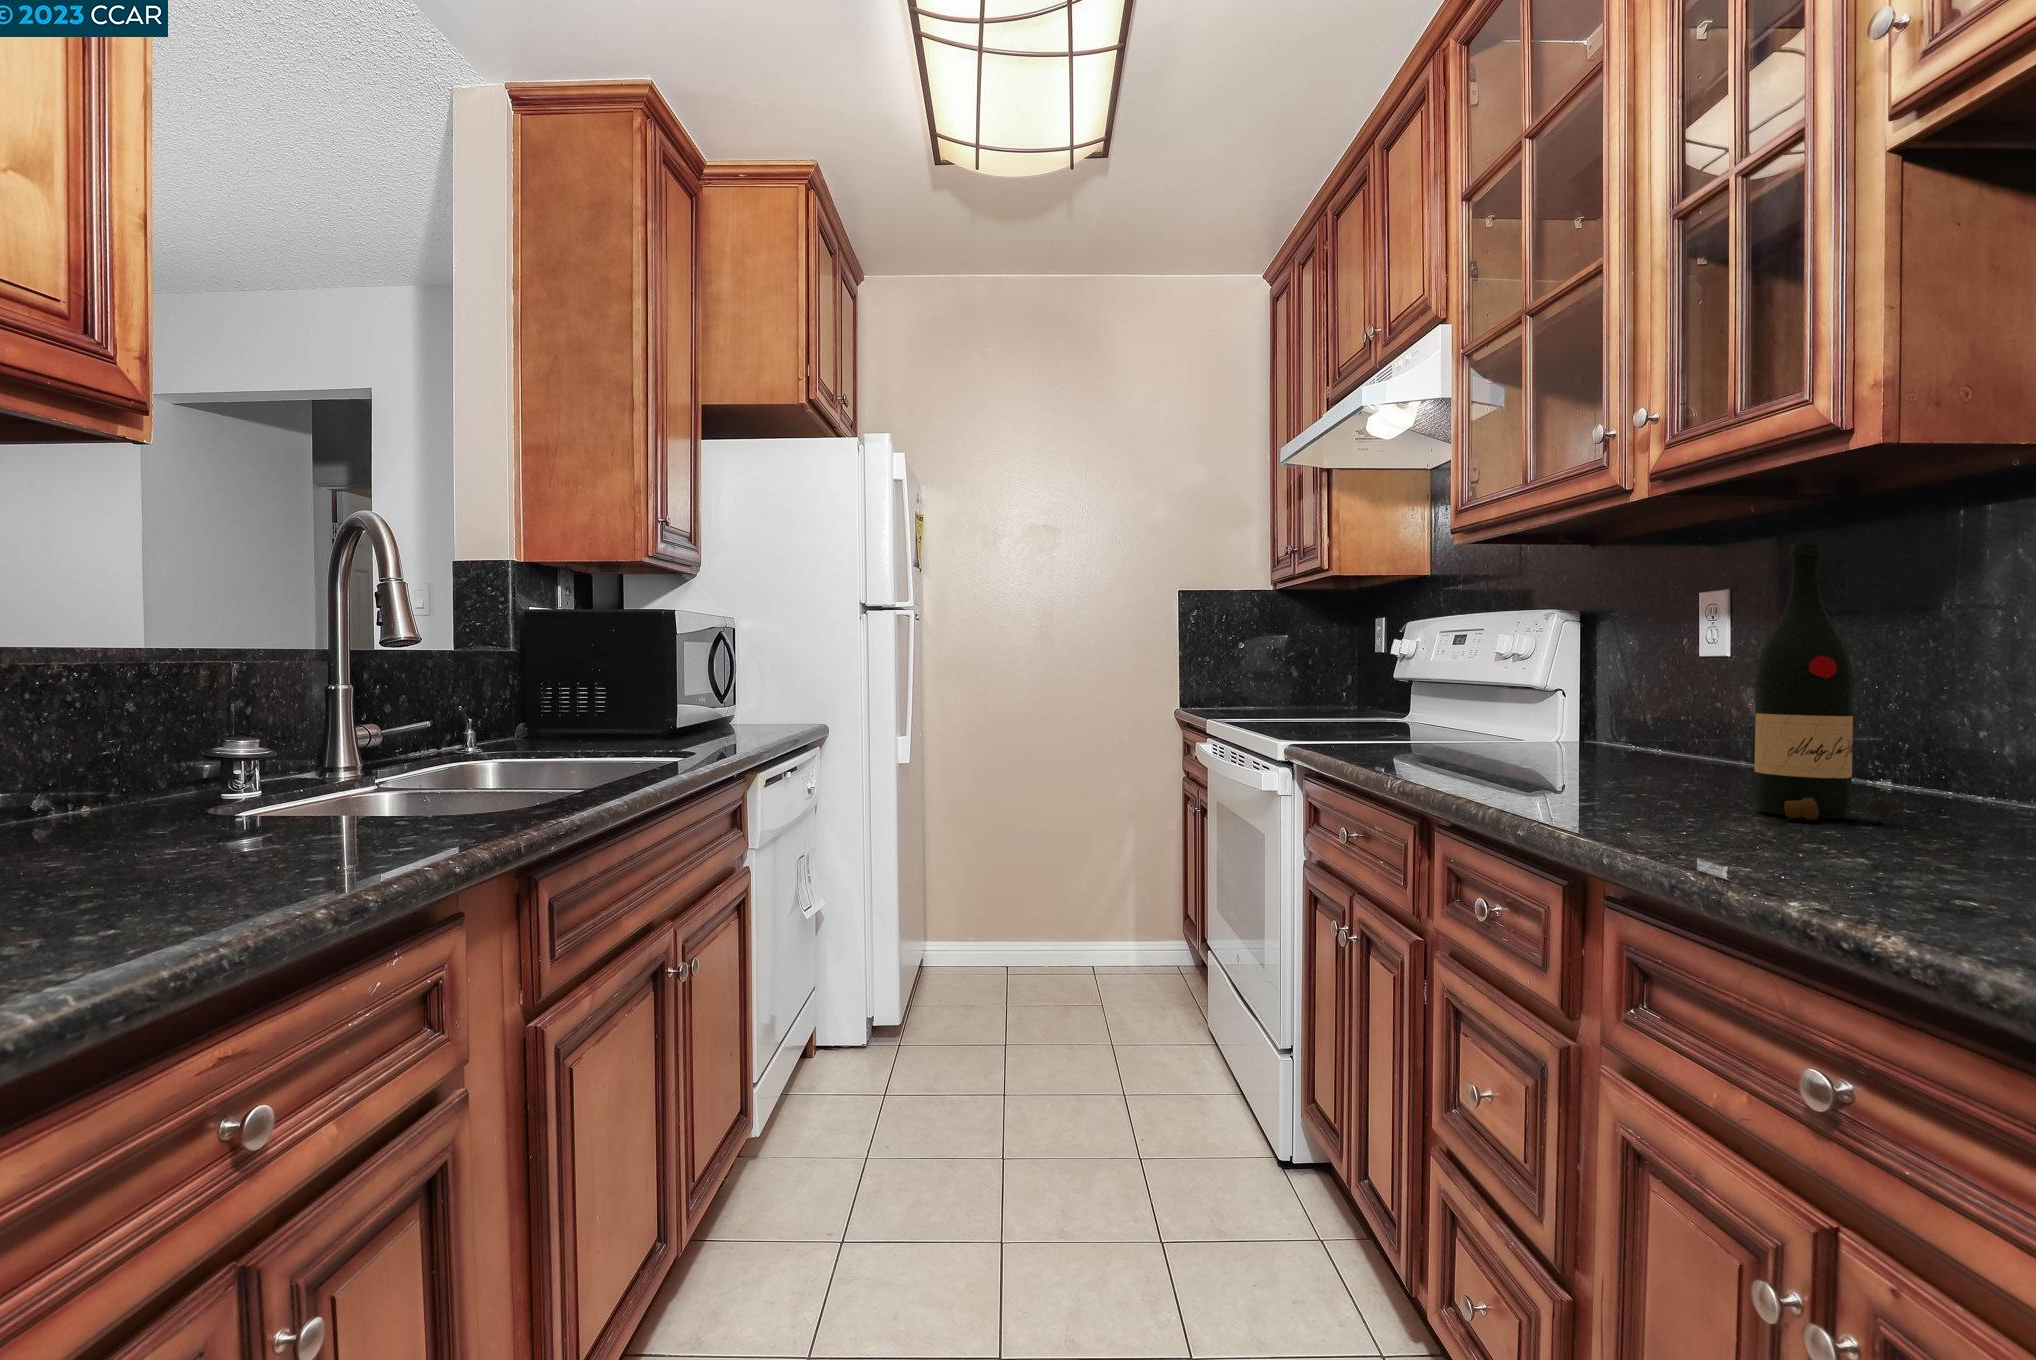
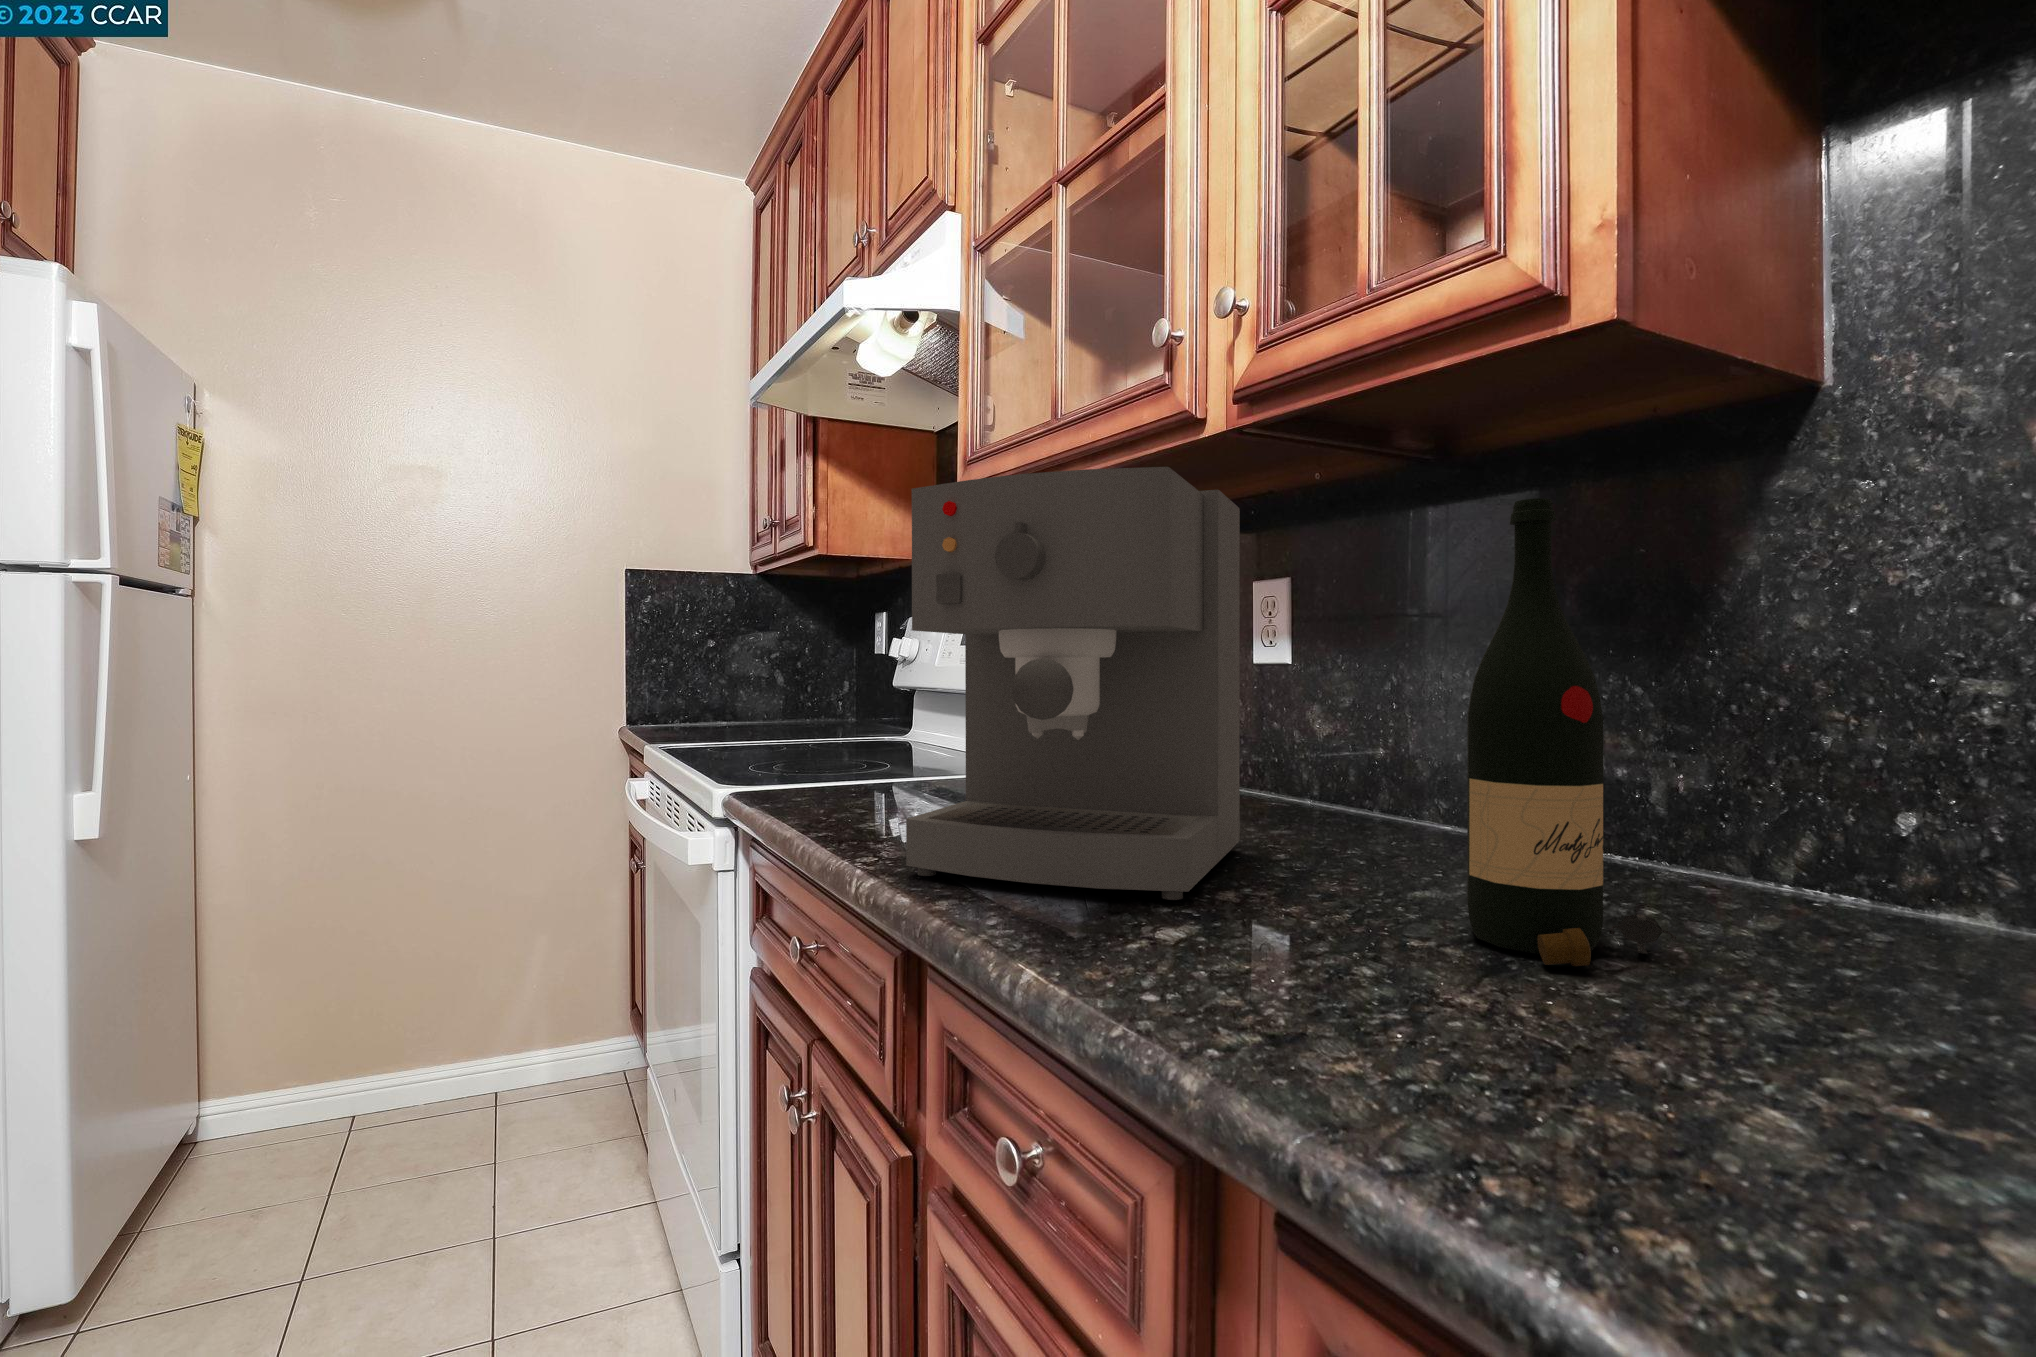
coffee maker: none [1394,530,1645,788] -> present [906,467,1240,900]

